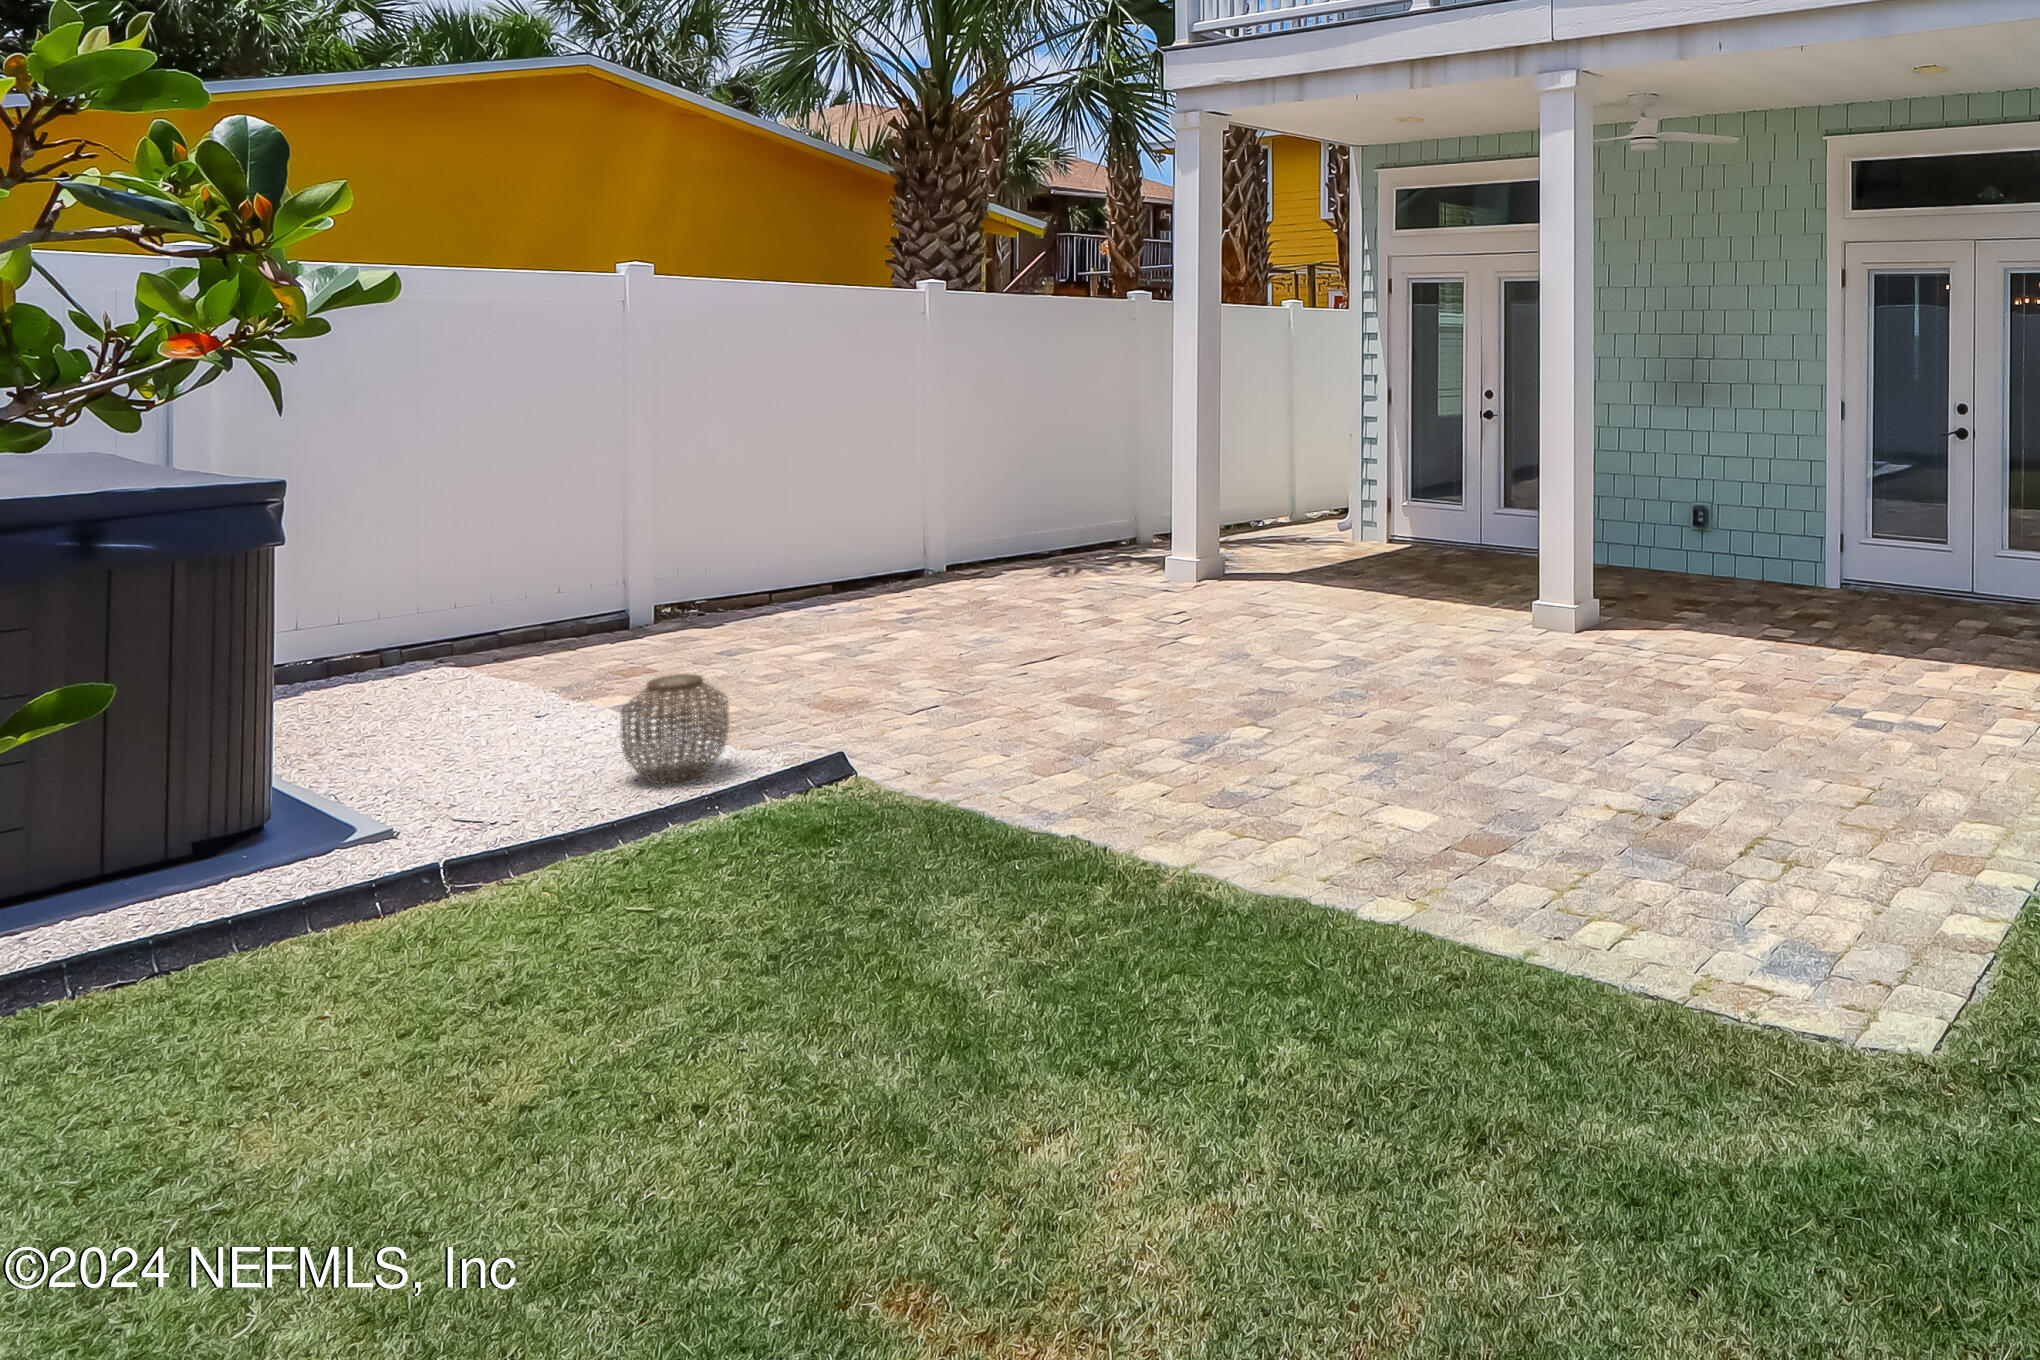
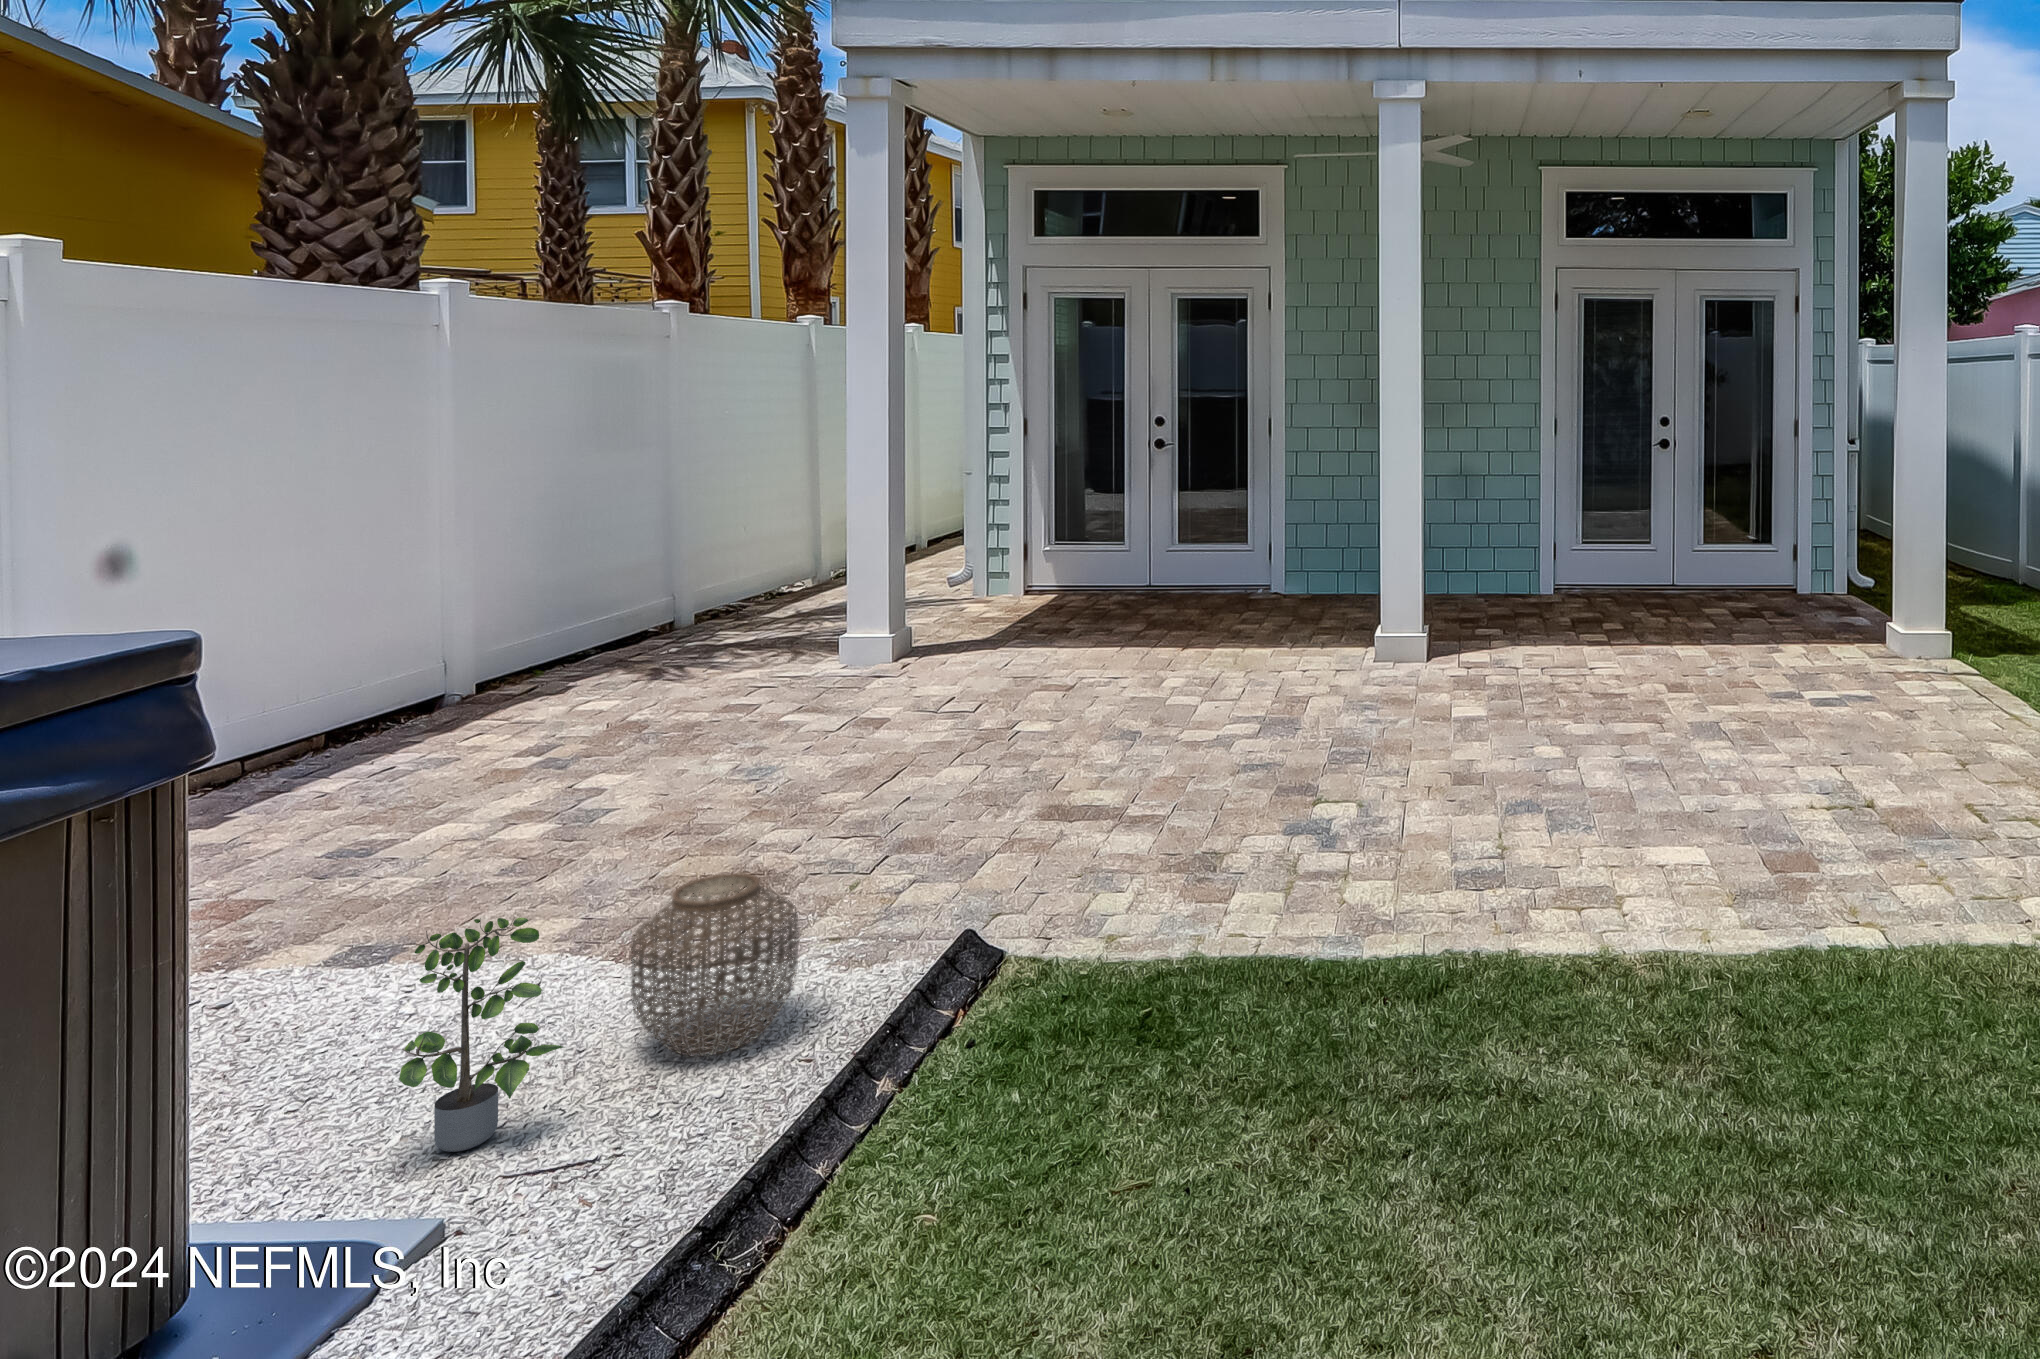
potted plant: none [464,665,546,797] -> present [399,918,565,1152]

